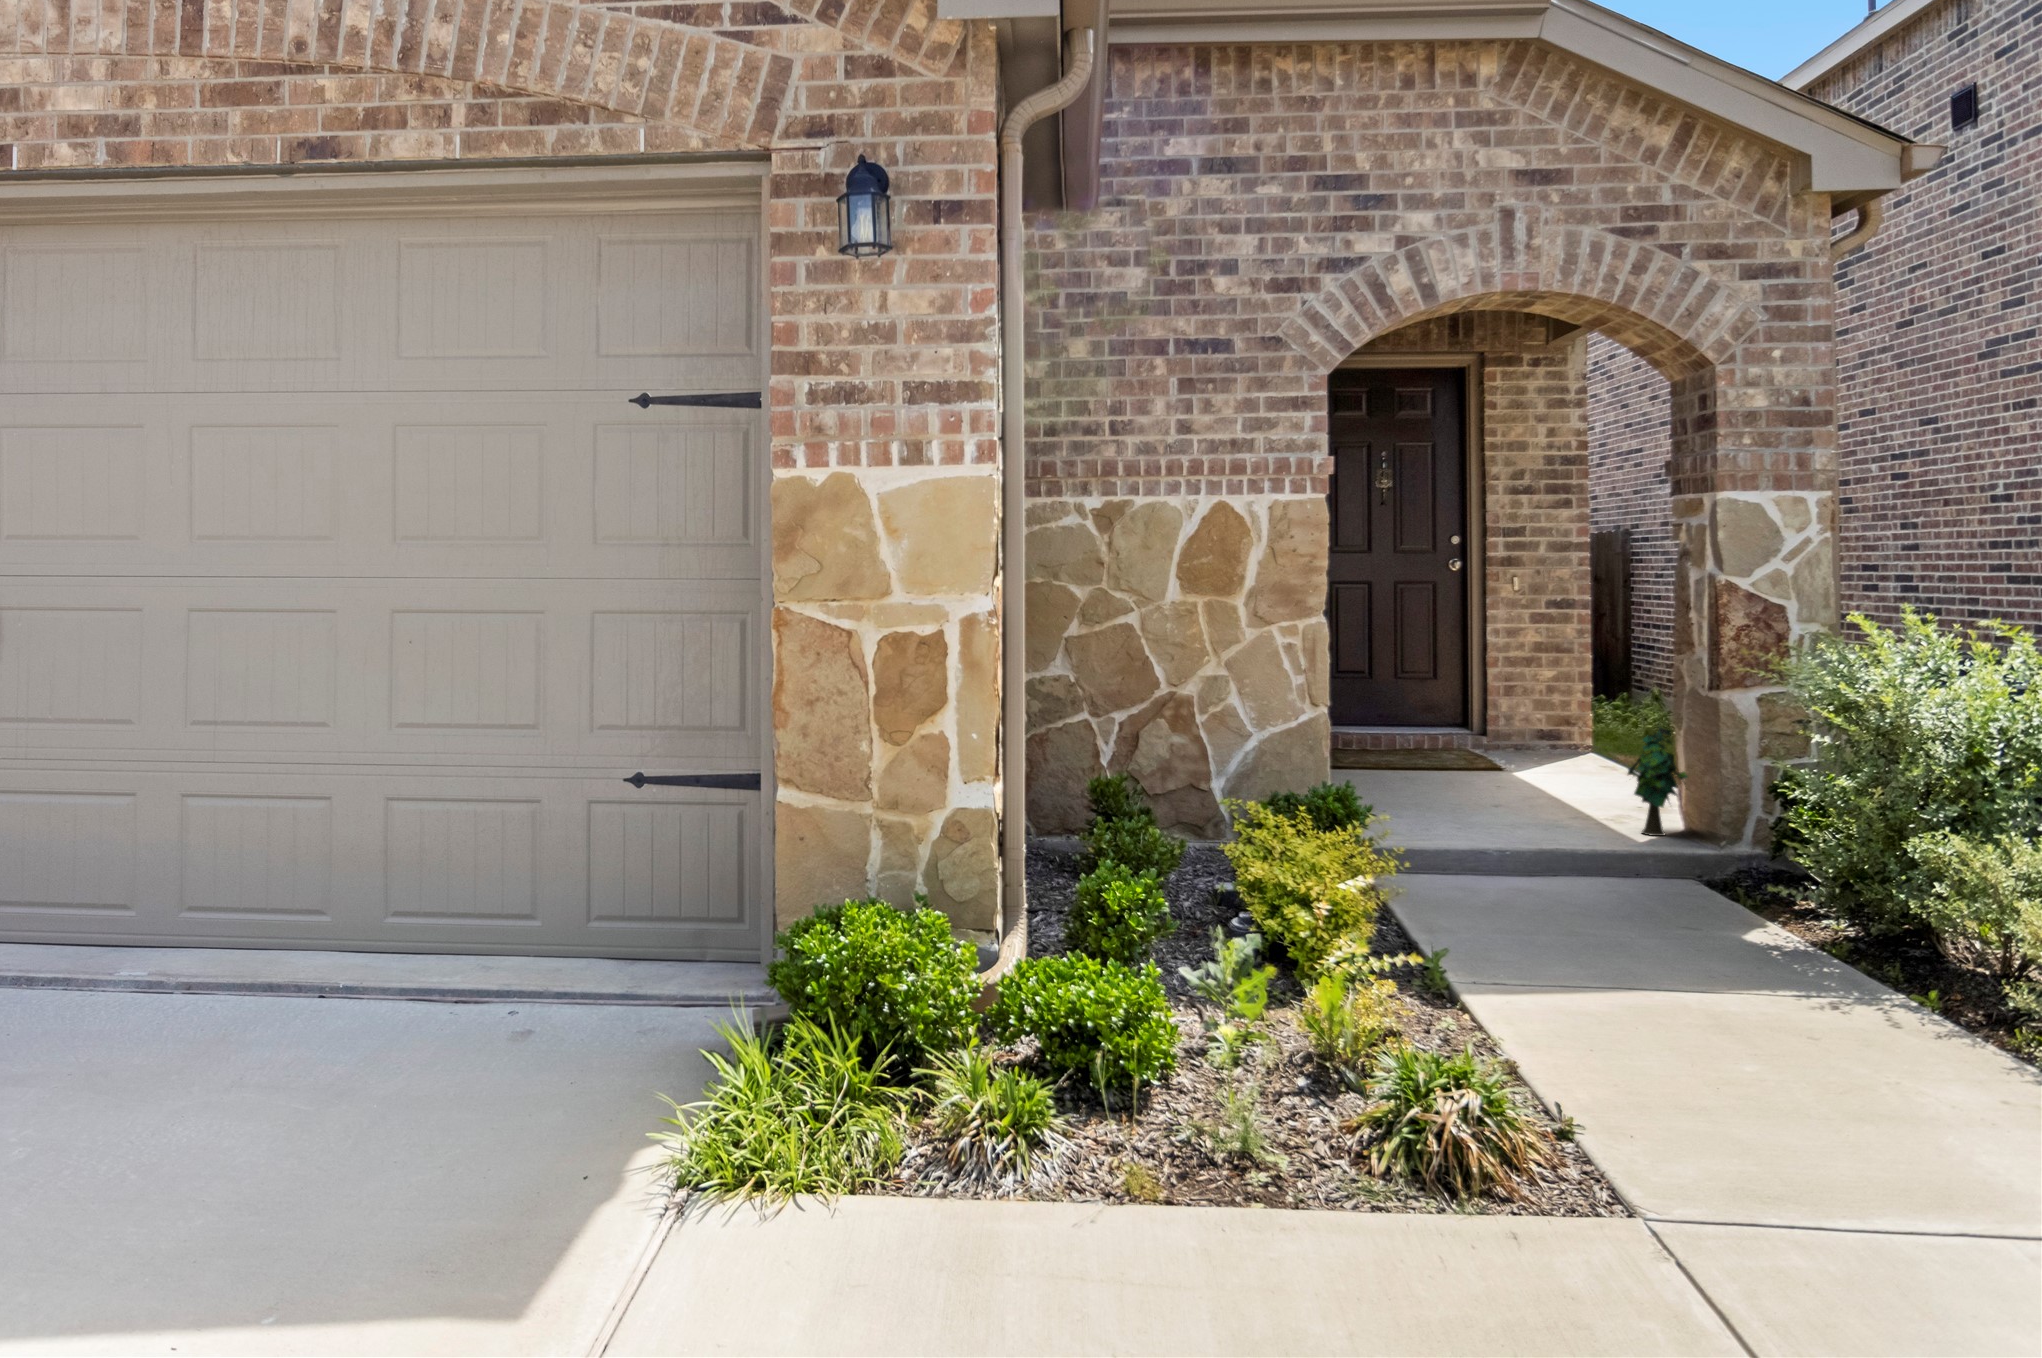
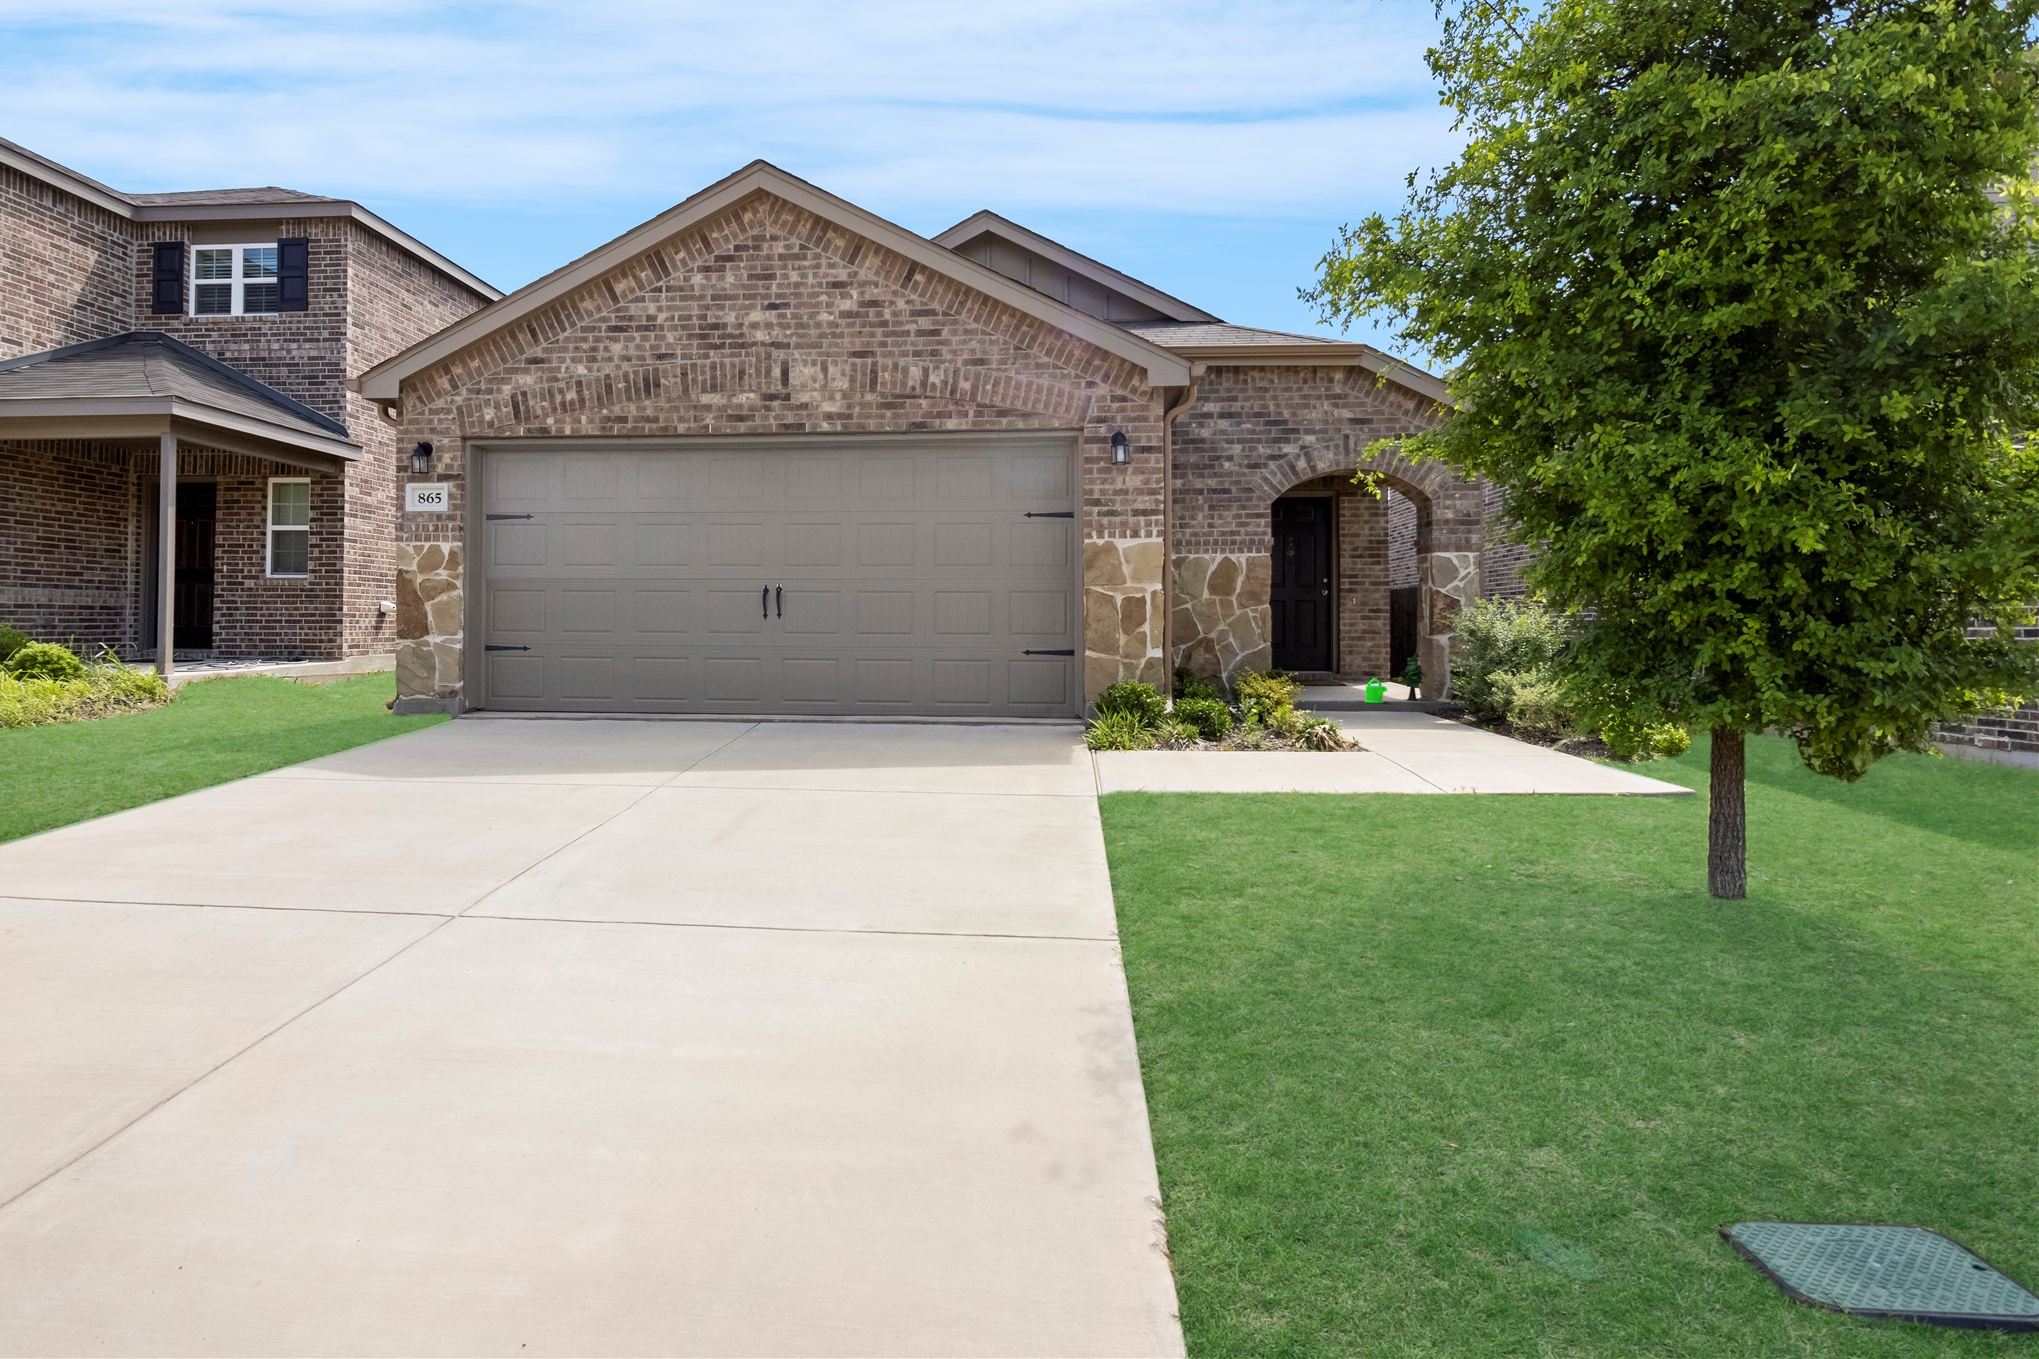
watering can: none [1544,788,1599,847] -> present [1365,678,1387,703]

